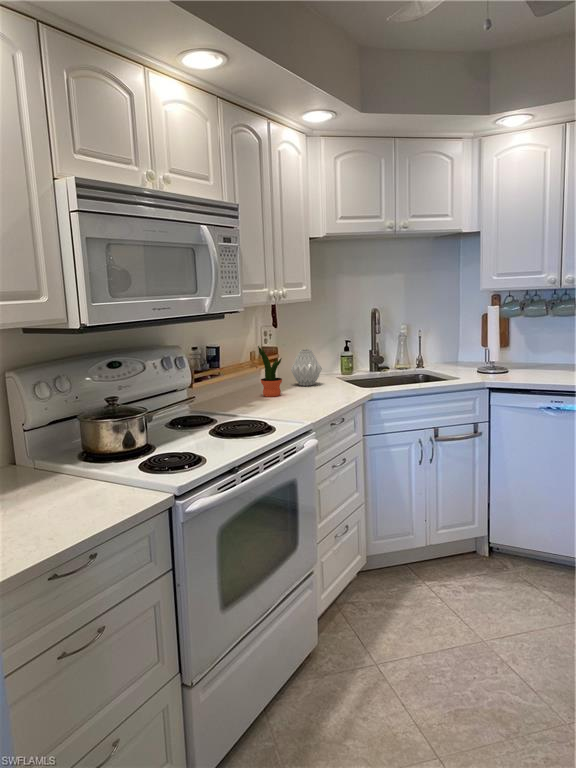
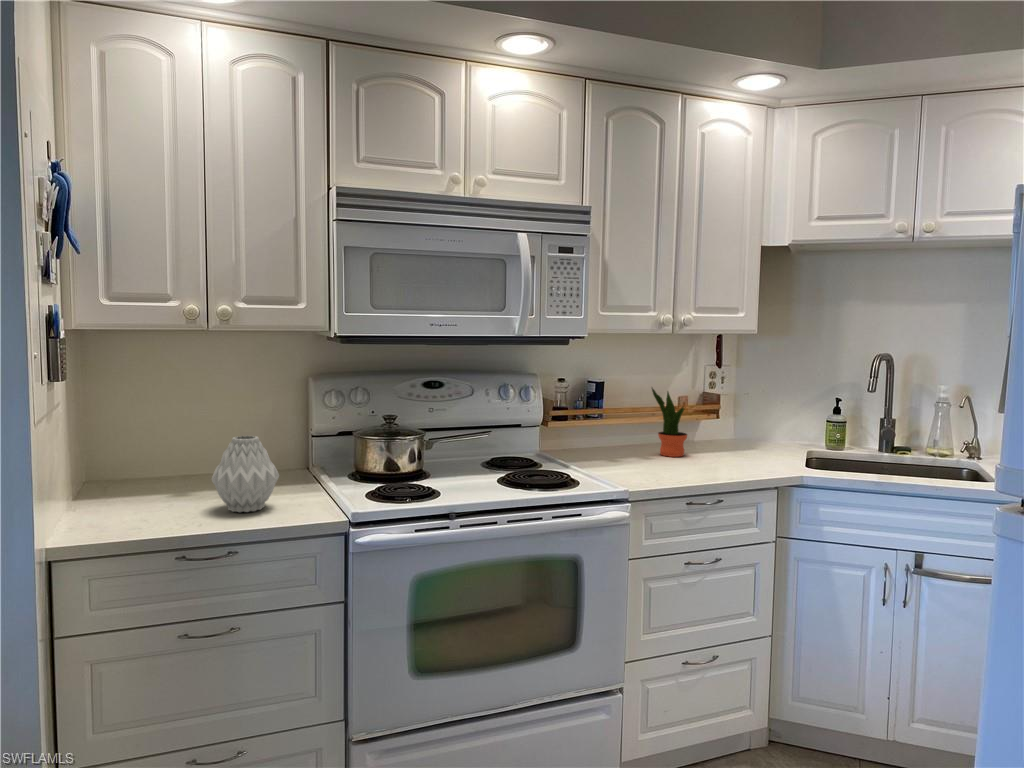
vase: present [291,350,322,386] -> present [212,436,279,513]

